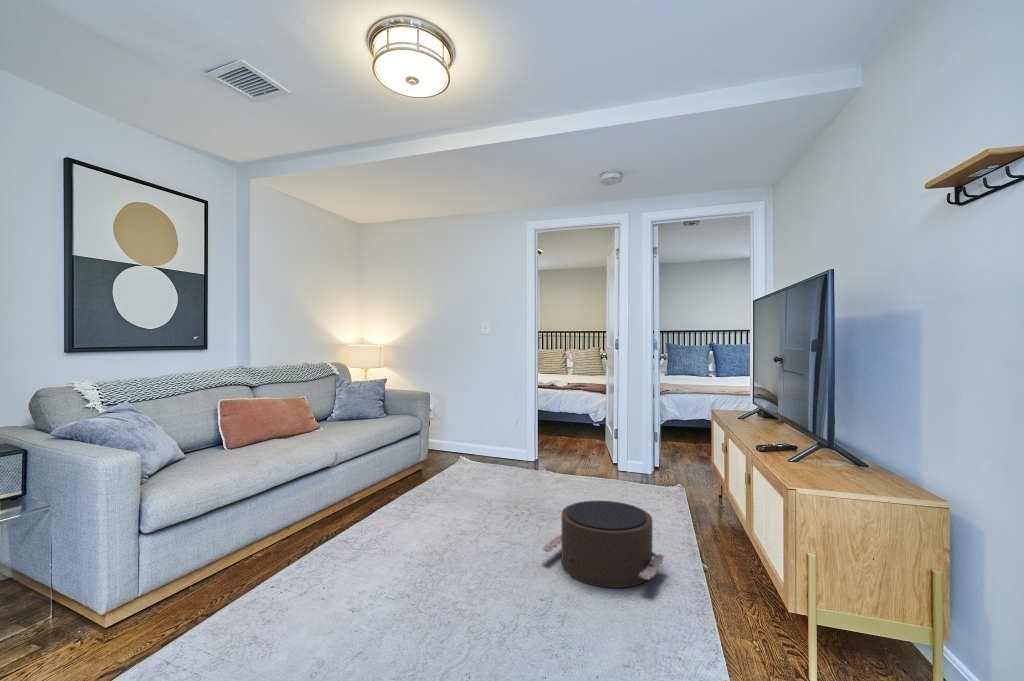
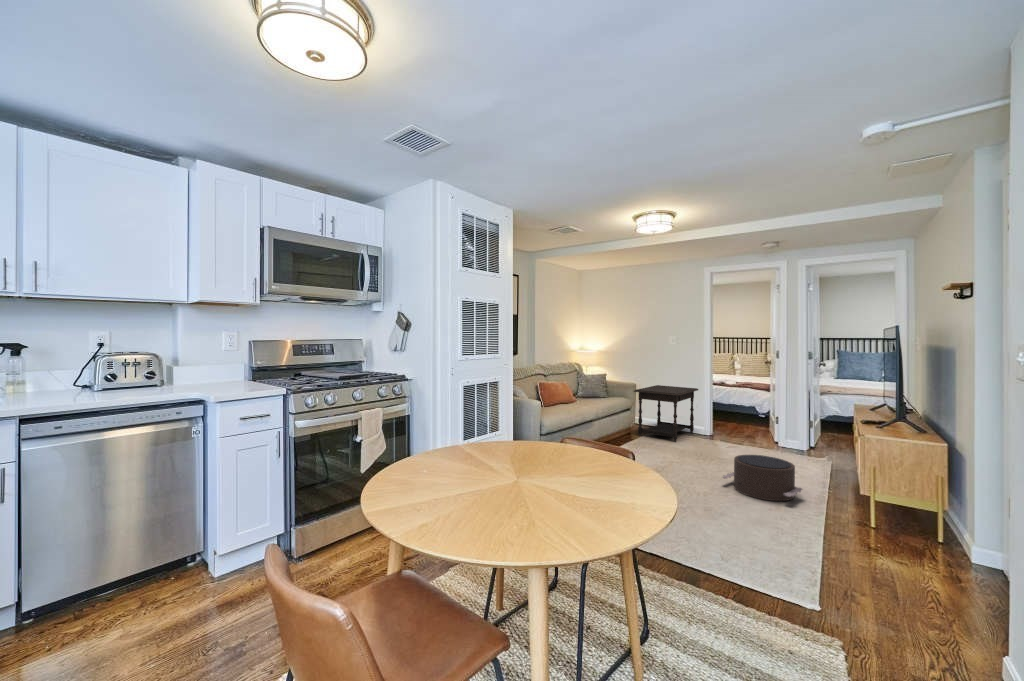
side table: none [421,392,517,479] -> present [634,385,698,442]

